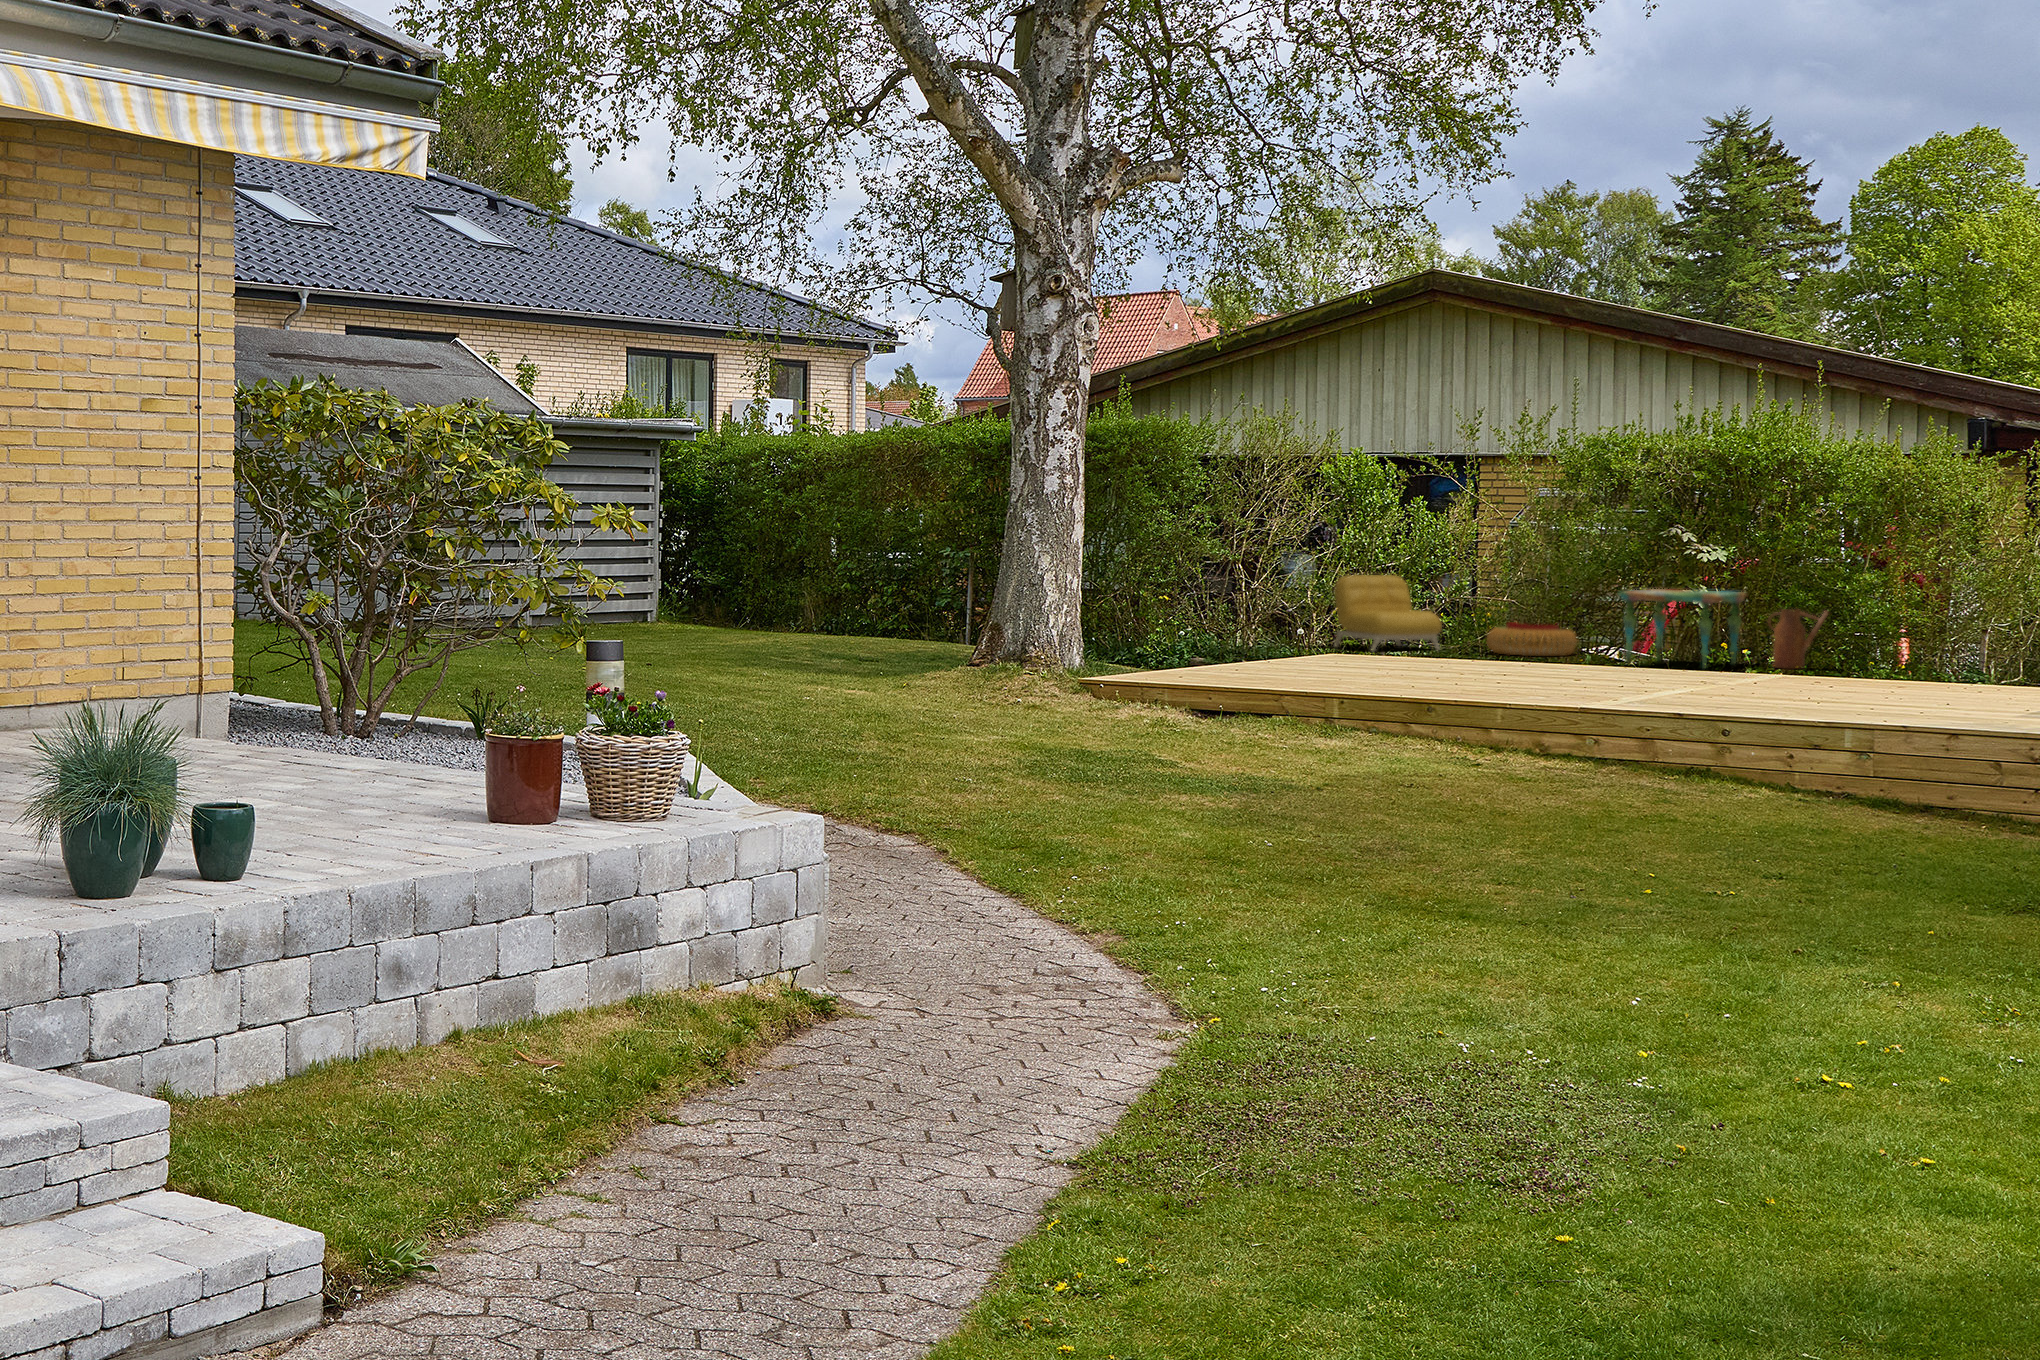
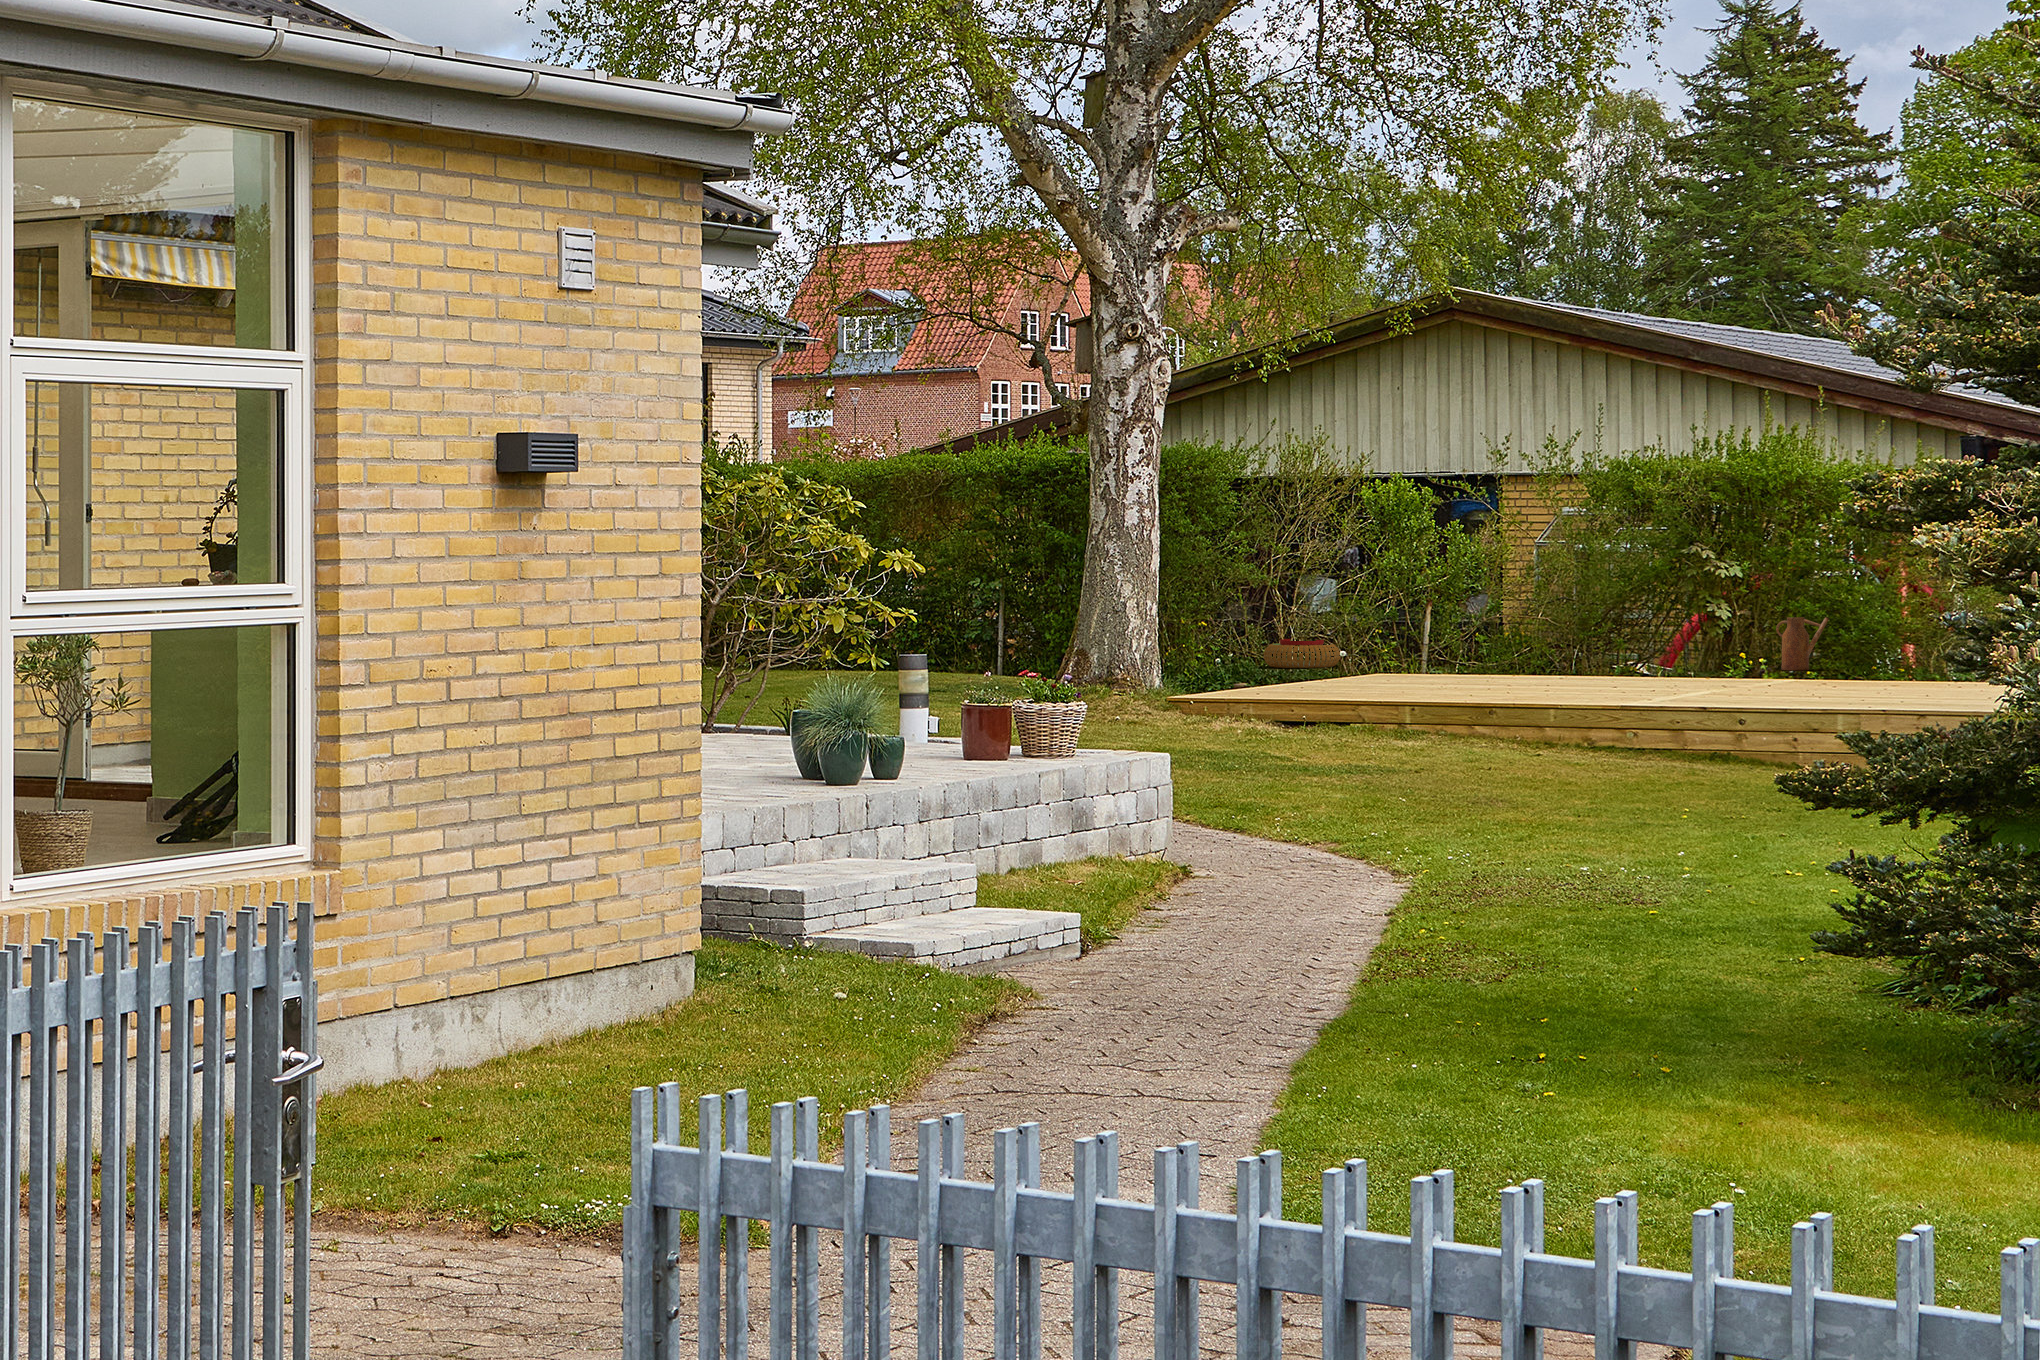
armchair: present [1334,575,1442,651] -> none [1385,596,1485,667]
side table: present [1618,589,1745,668] -> none [1645,603,1759,673]
pouf: present [1486,622,1577,656] -> present [1264,639,1340,668]

